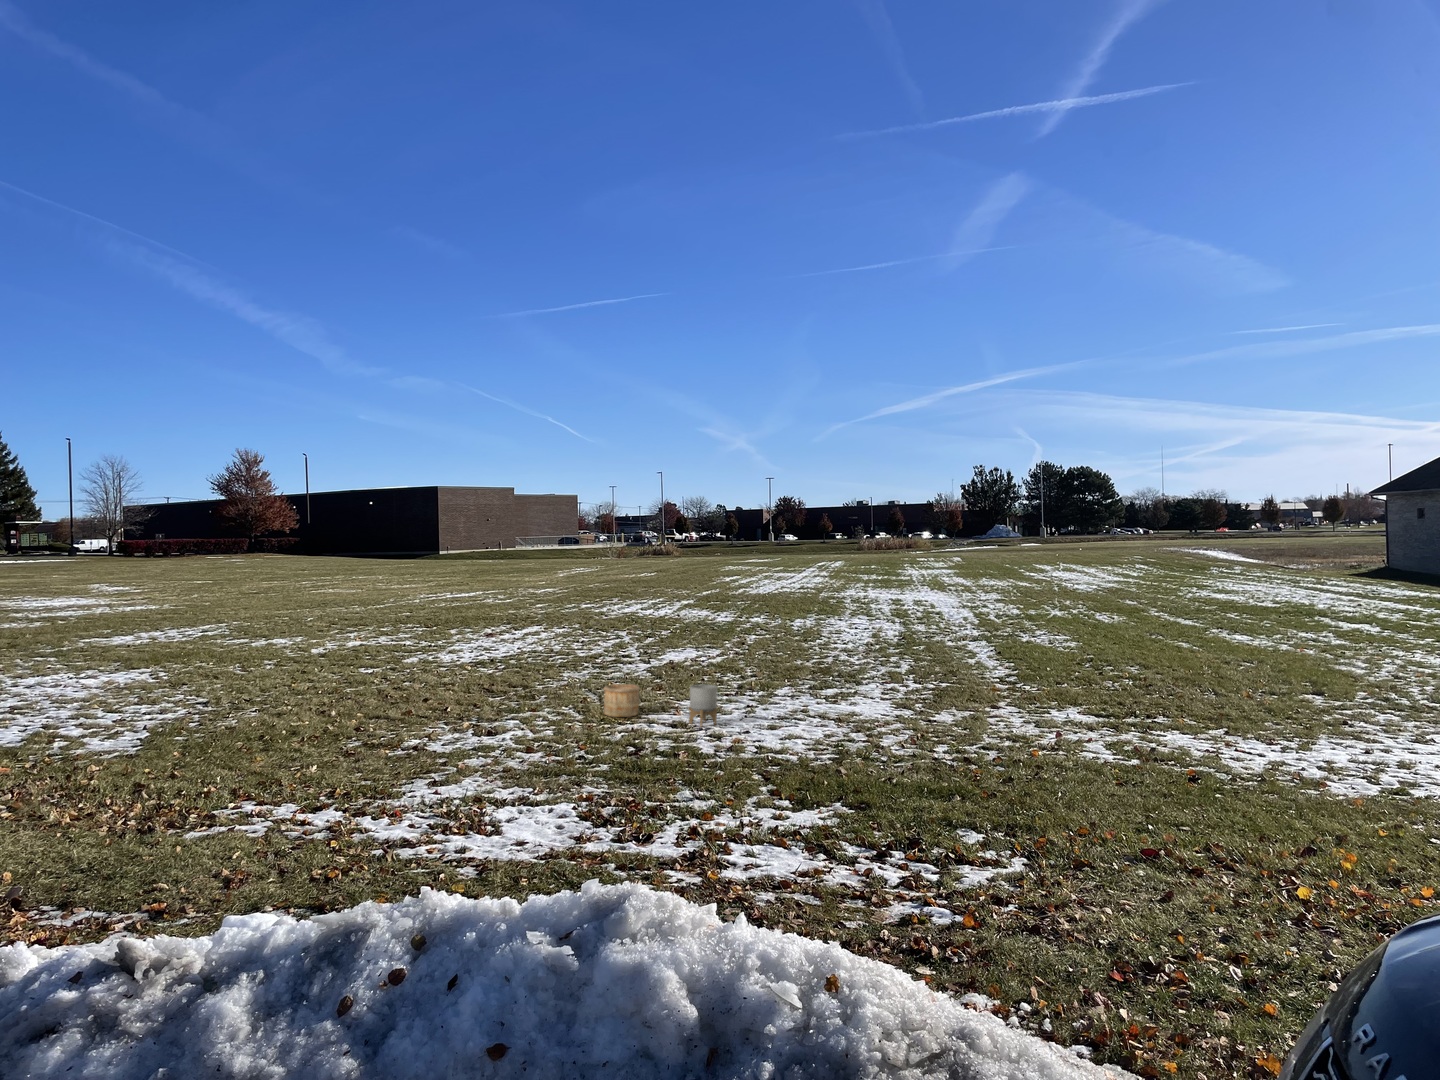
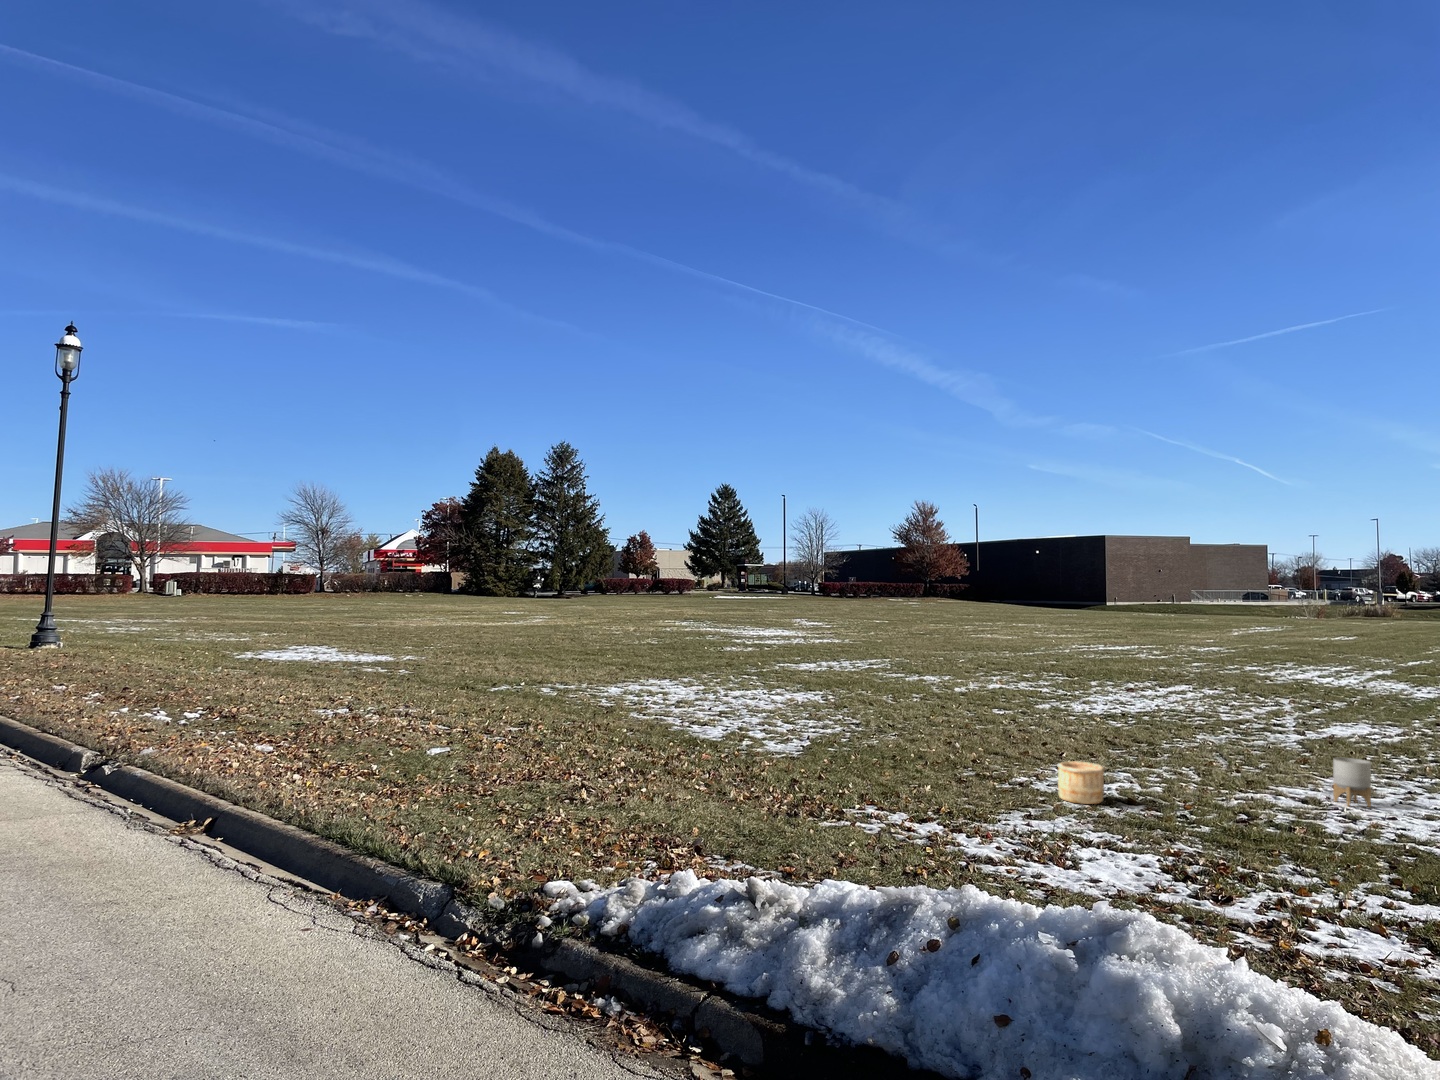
wooden bucket: present [604,684,640,717] -> present [1057,761,1105,804]

